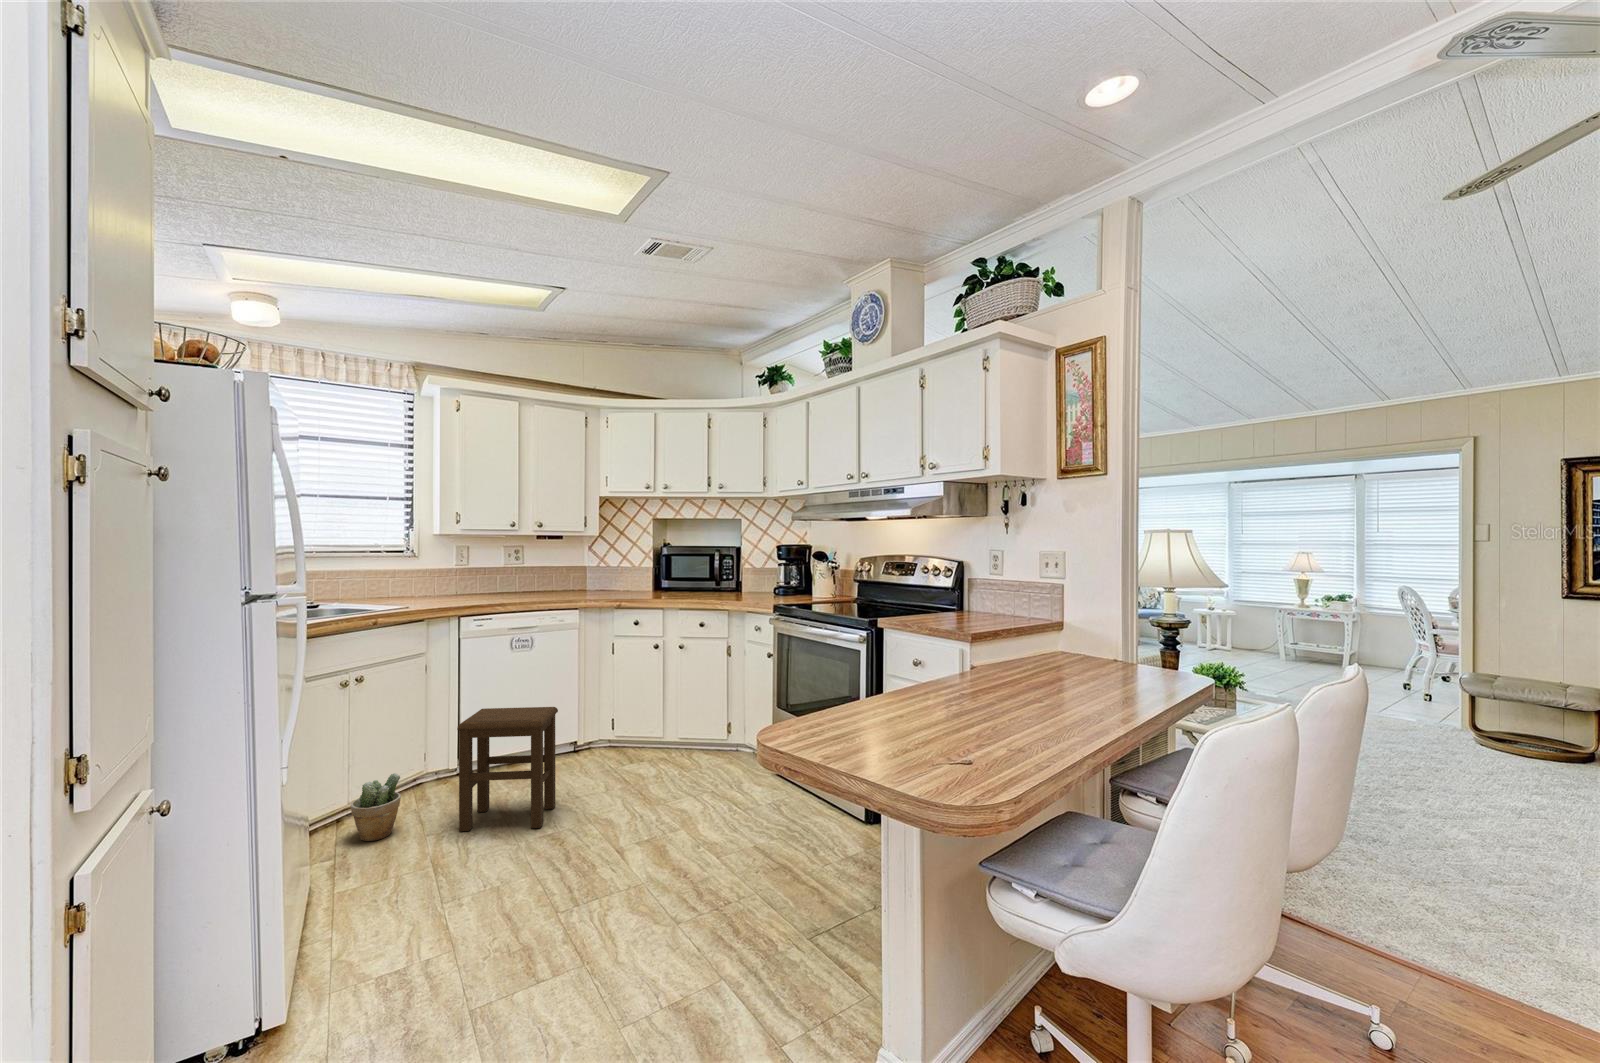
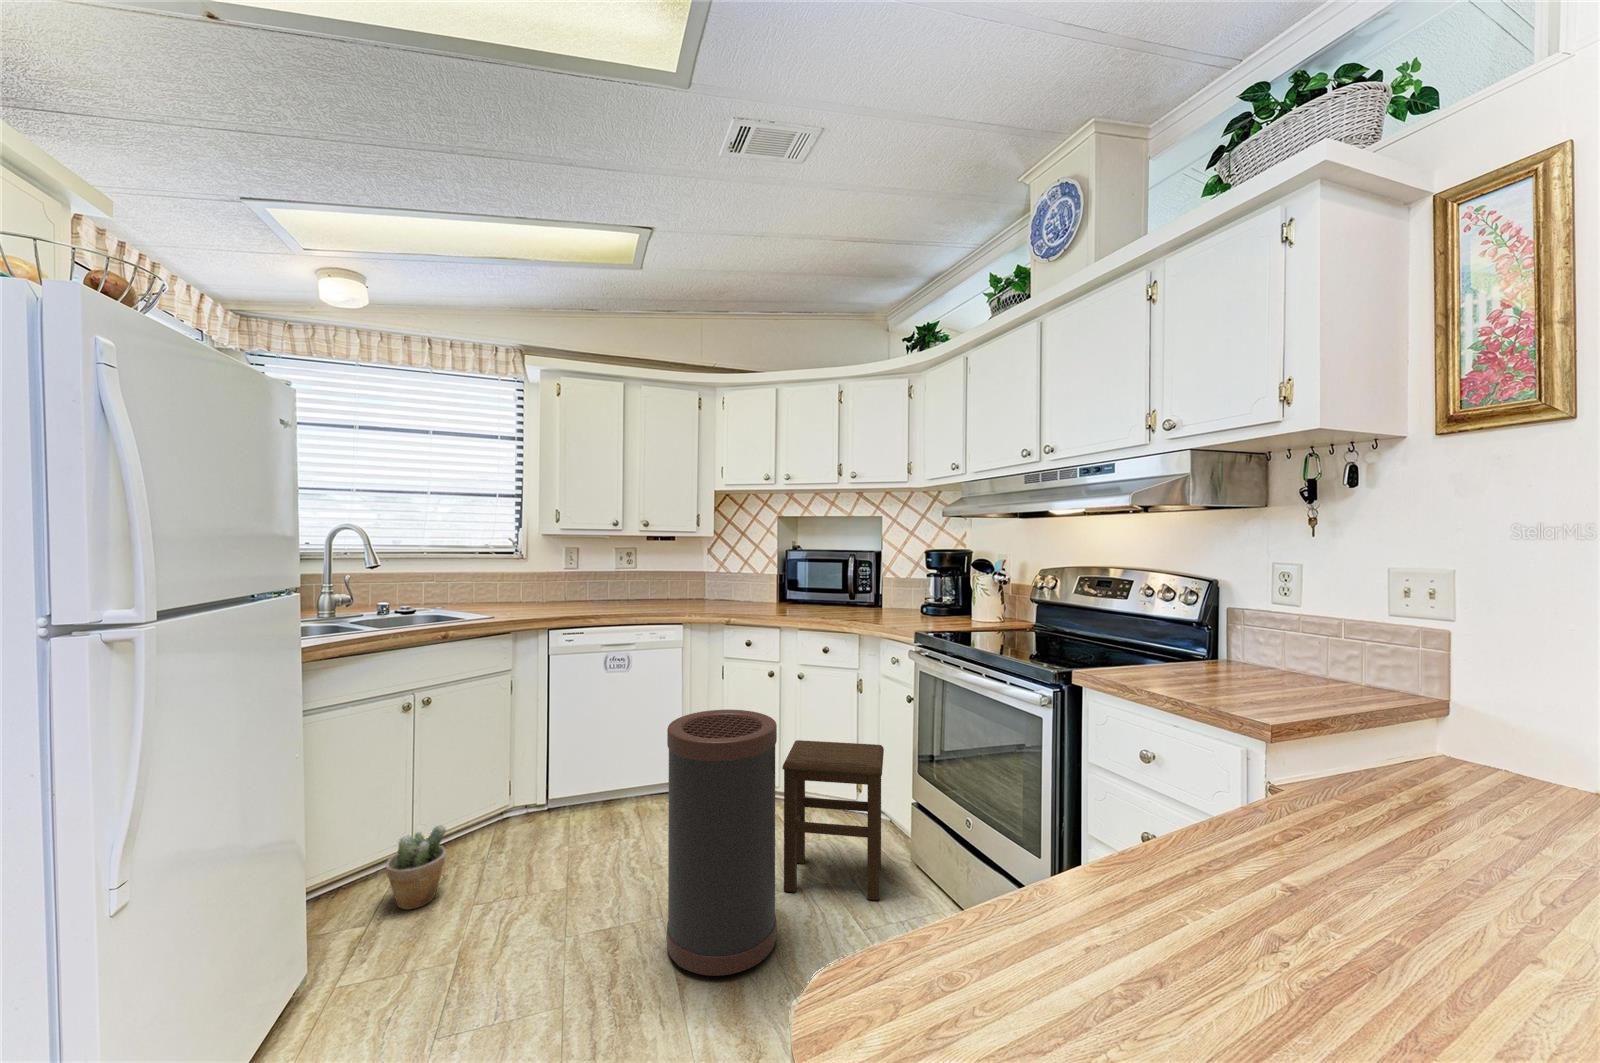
trash can: none [601,664,681,843] -> present [667,710,777,976]
stool: present [457,707,558,831] -> present [782,740,884,900]

